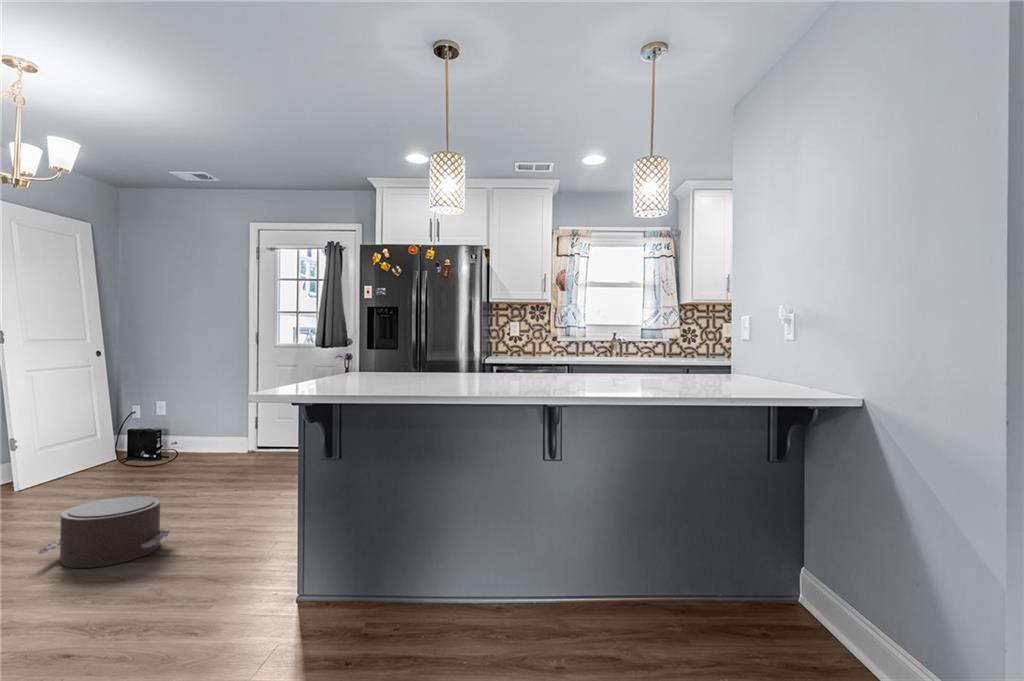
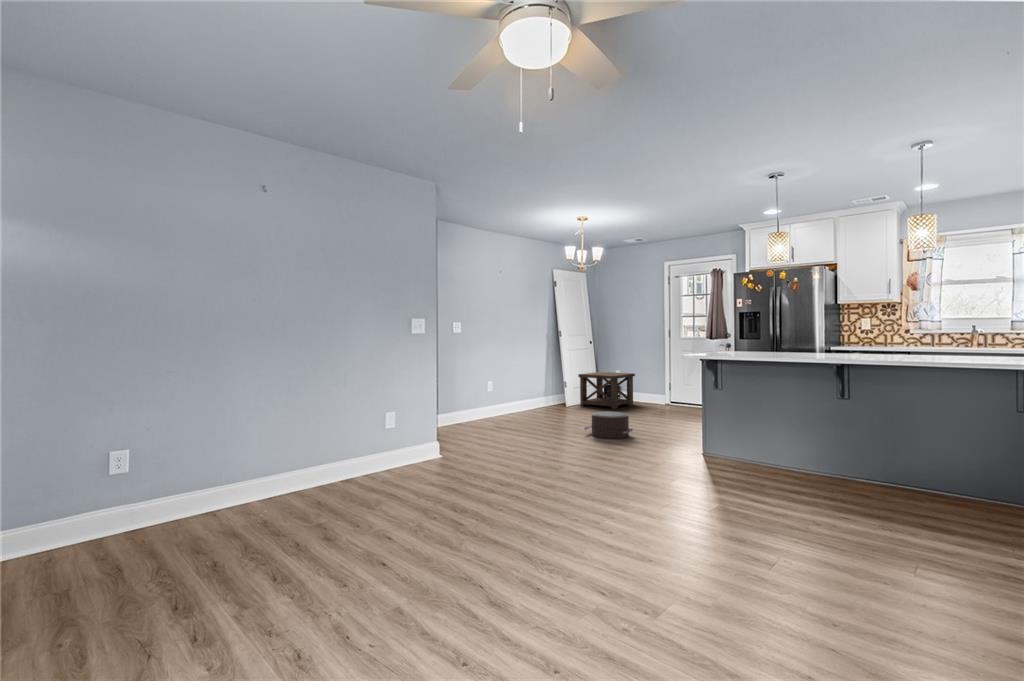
side table: none [64,406,192,477] -> present [578,372,635,409]

